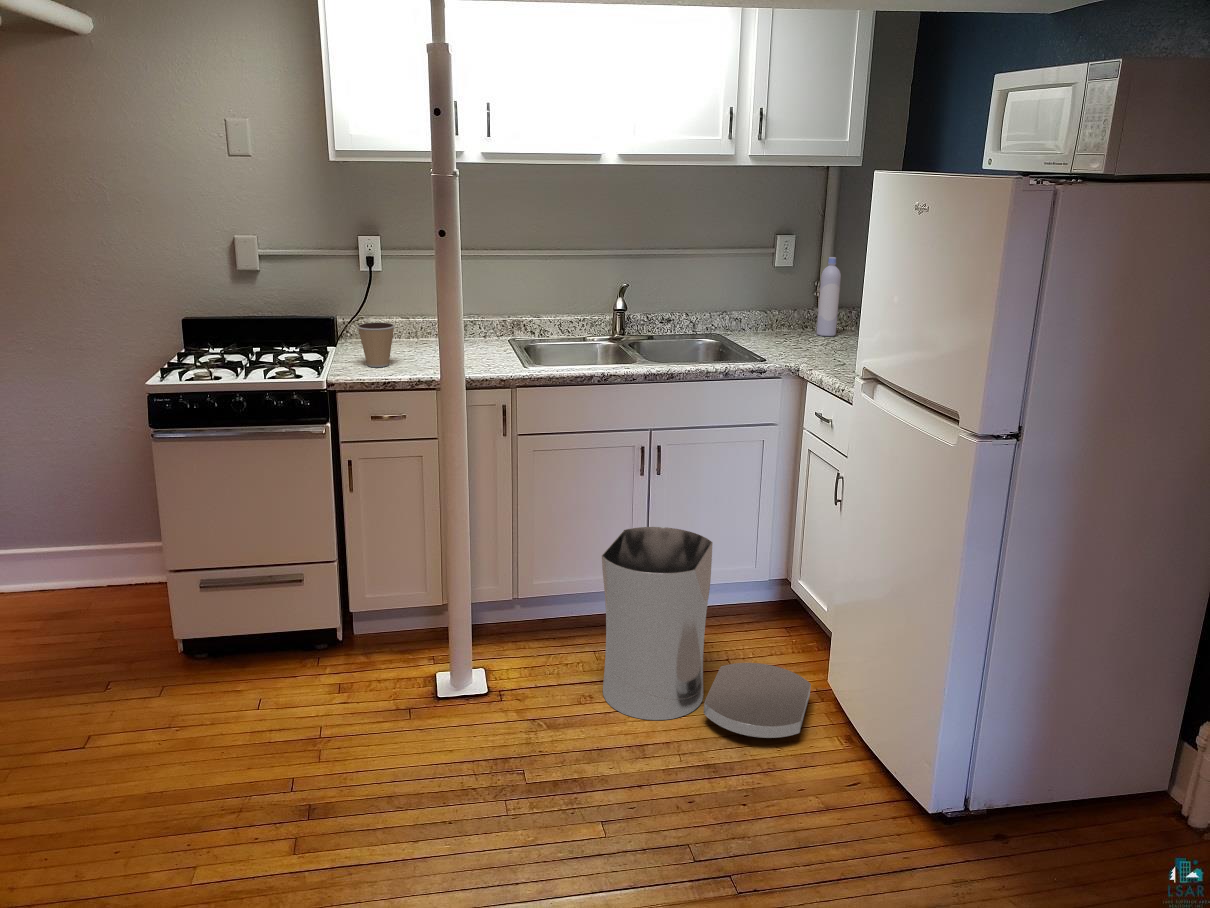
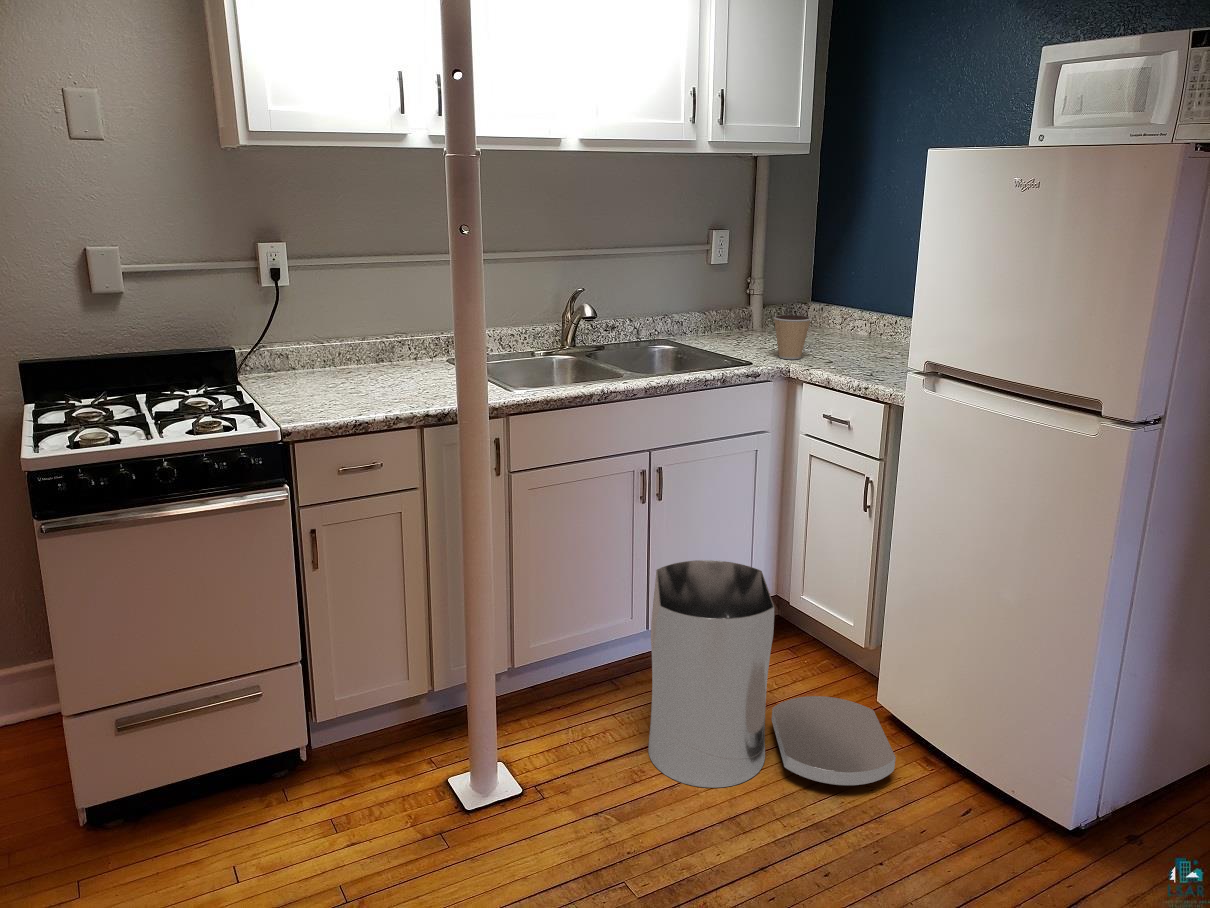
bottle: present [817,257,841,336] -> none [755,251,779,334]
coffee cup: present [358,323,394,367] -> present [774,315,811,359]

